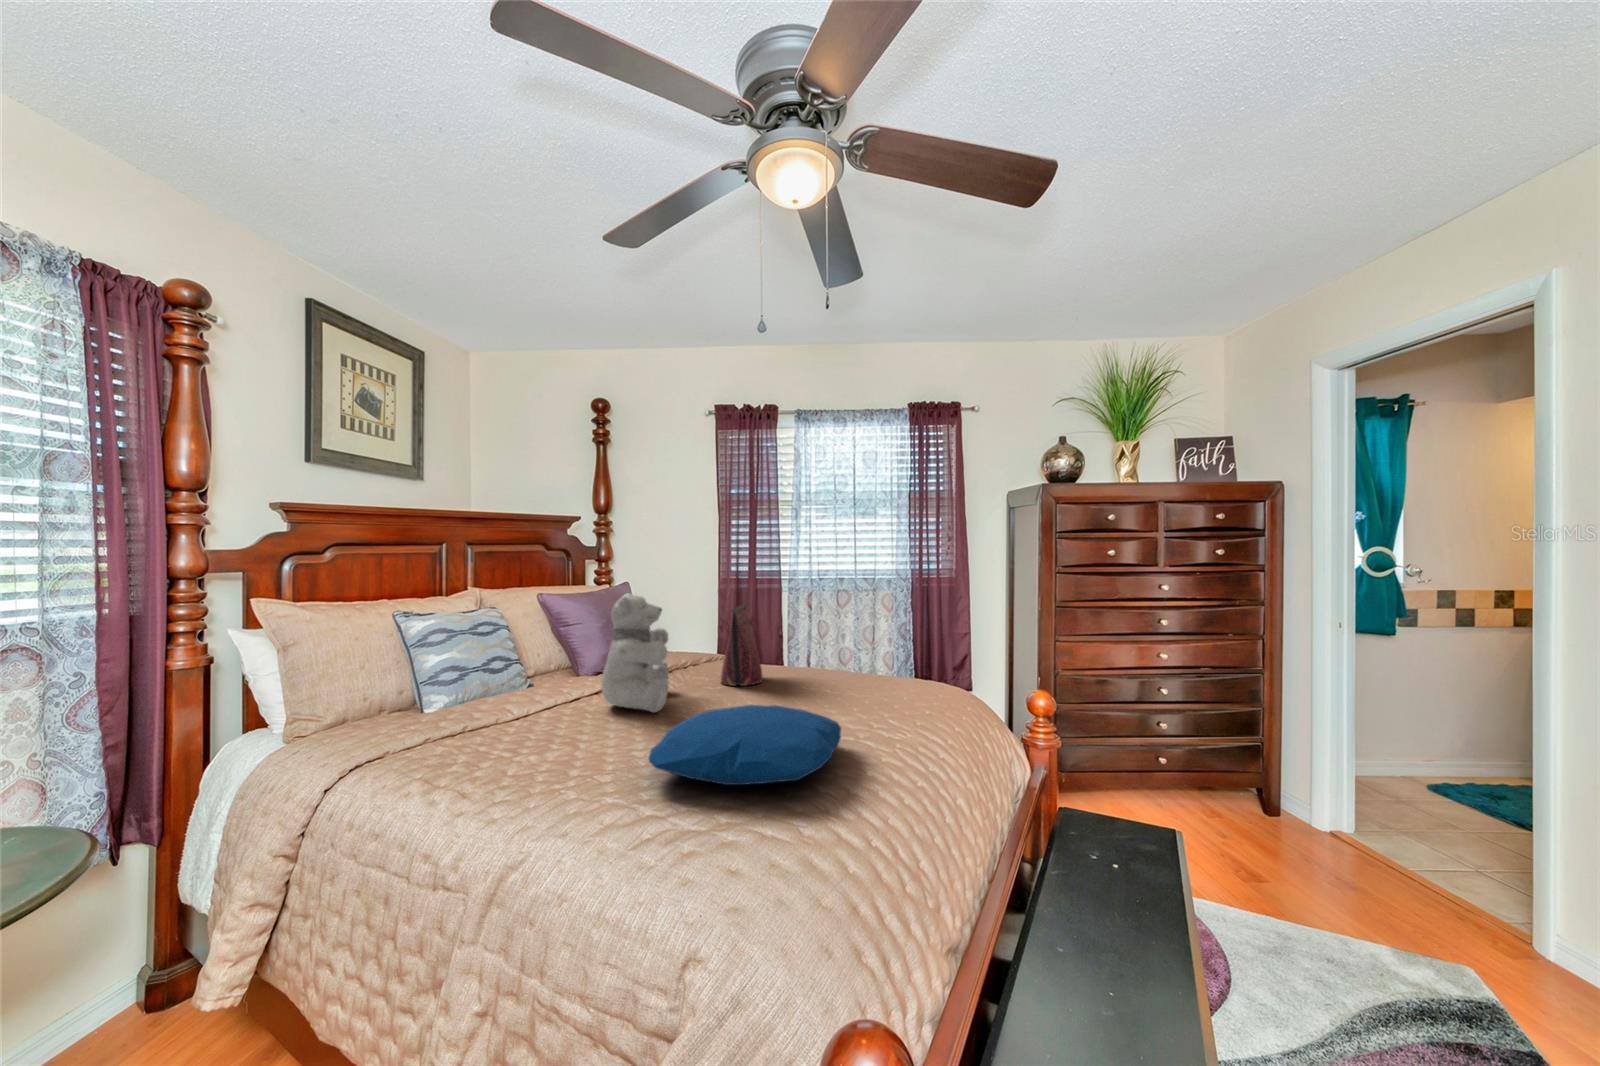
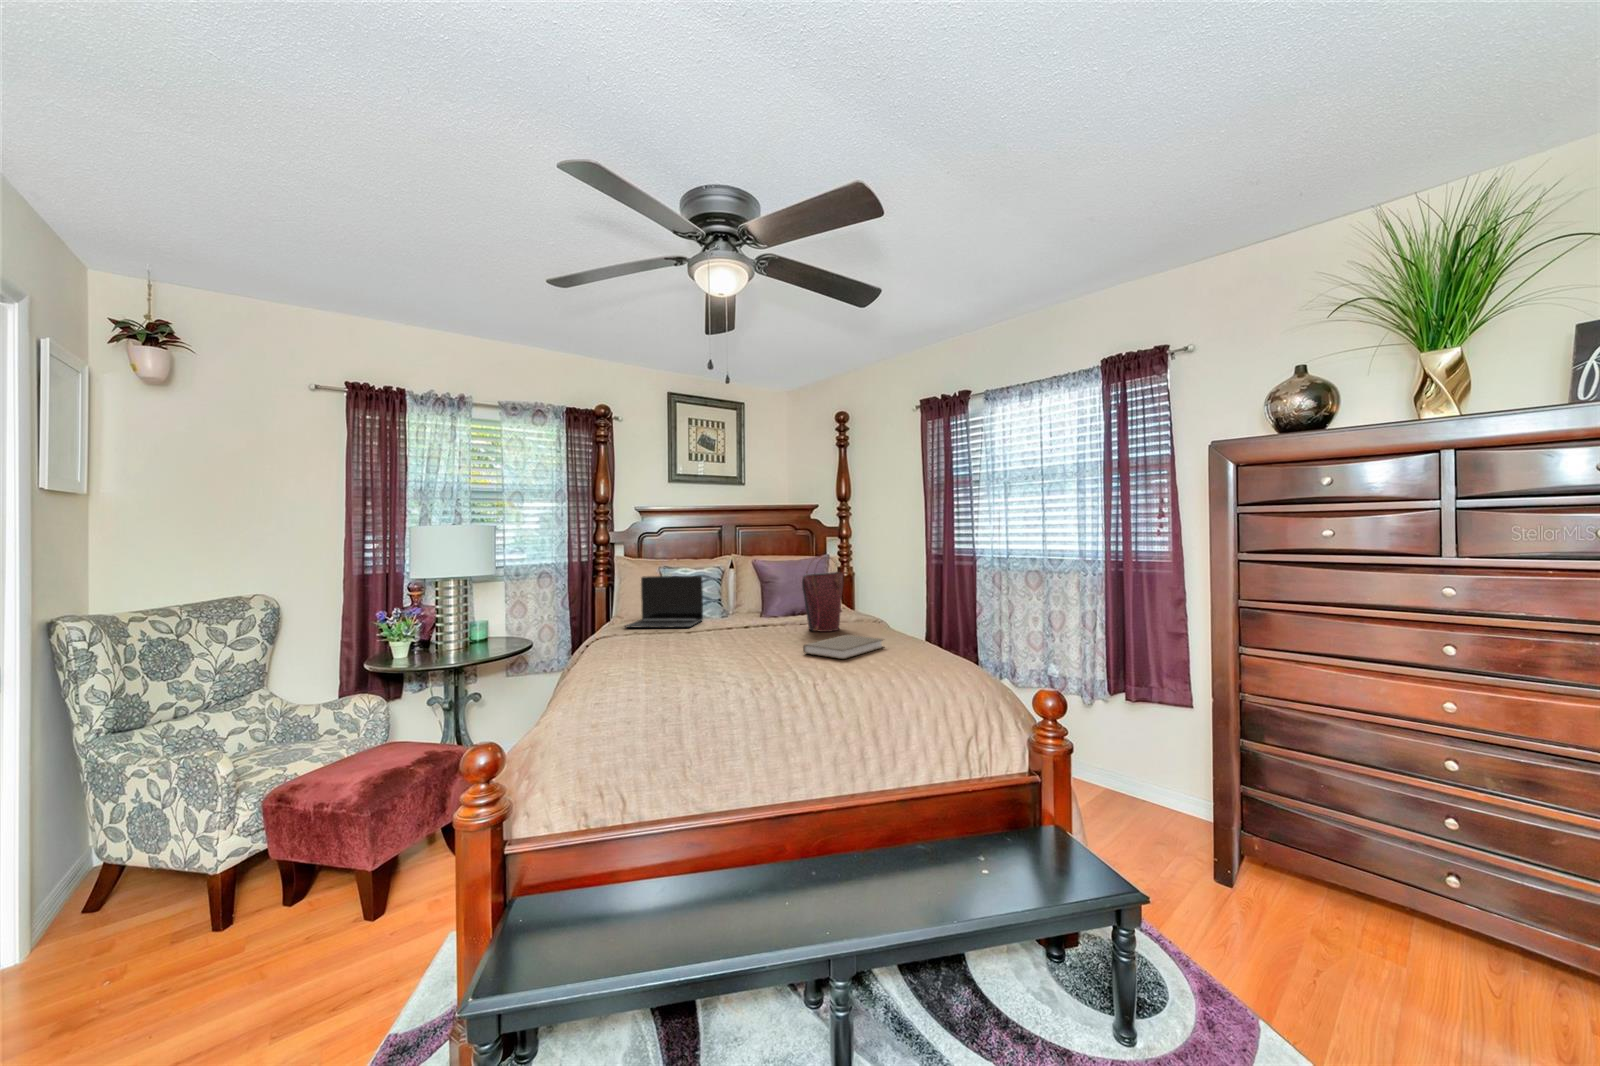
teddy bear: present [601,593,669,712] -> none [721,558,775,633]
laptop: none [373,629,536,753] -> present [625,576,703,627]
book: none [829,678,915,716] -> present [803,635,883,659]
pillow: present [649,705,841,785] -> none [642,627,749,662]

